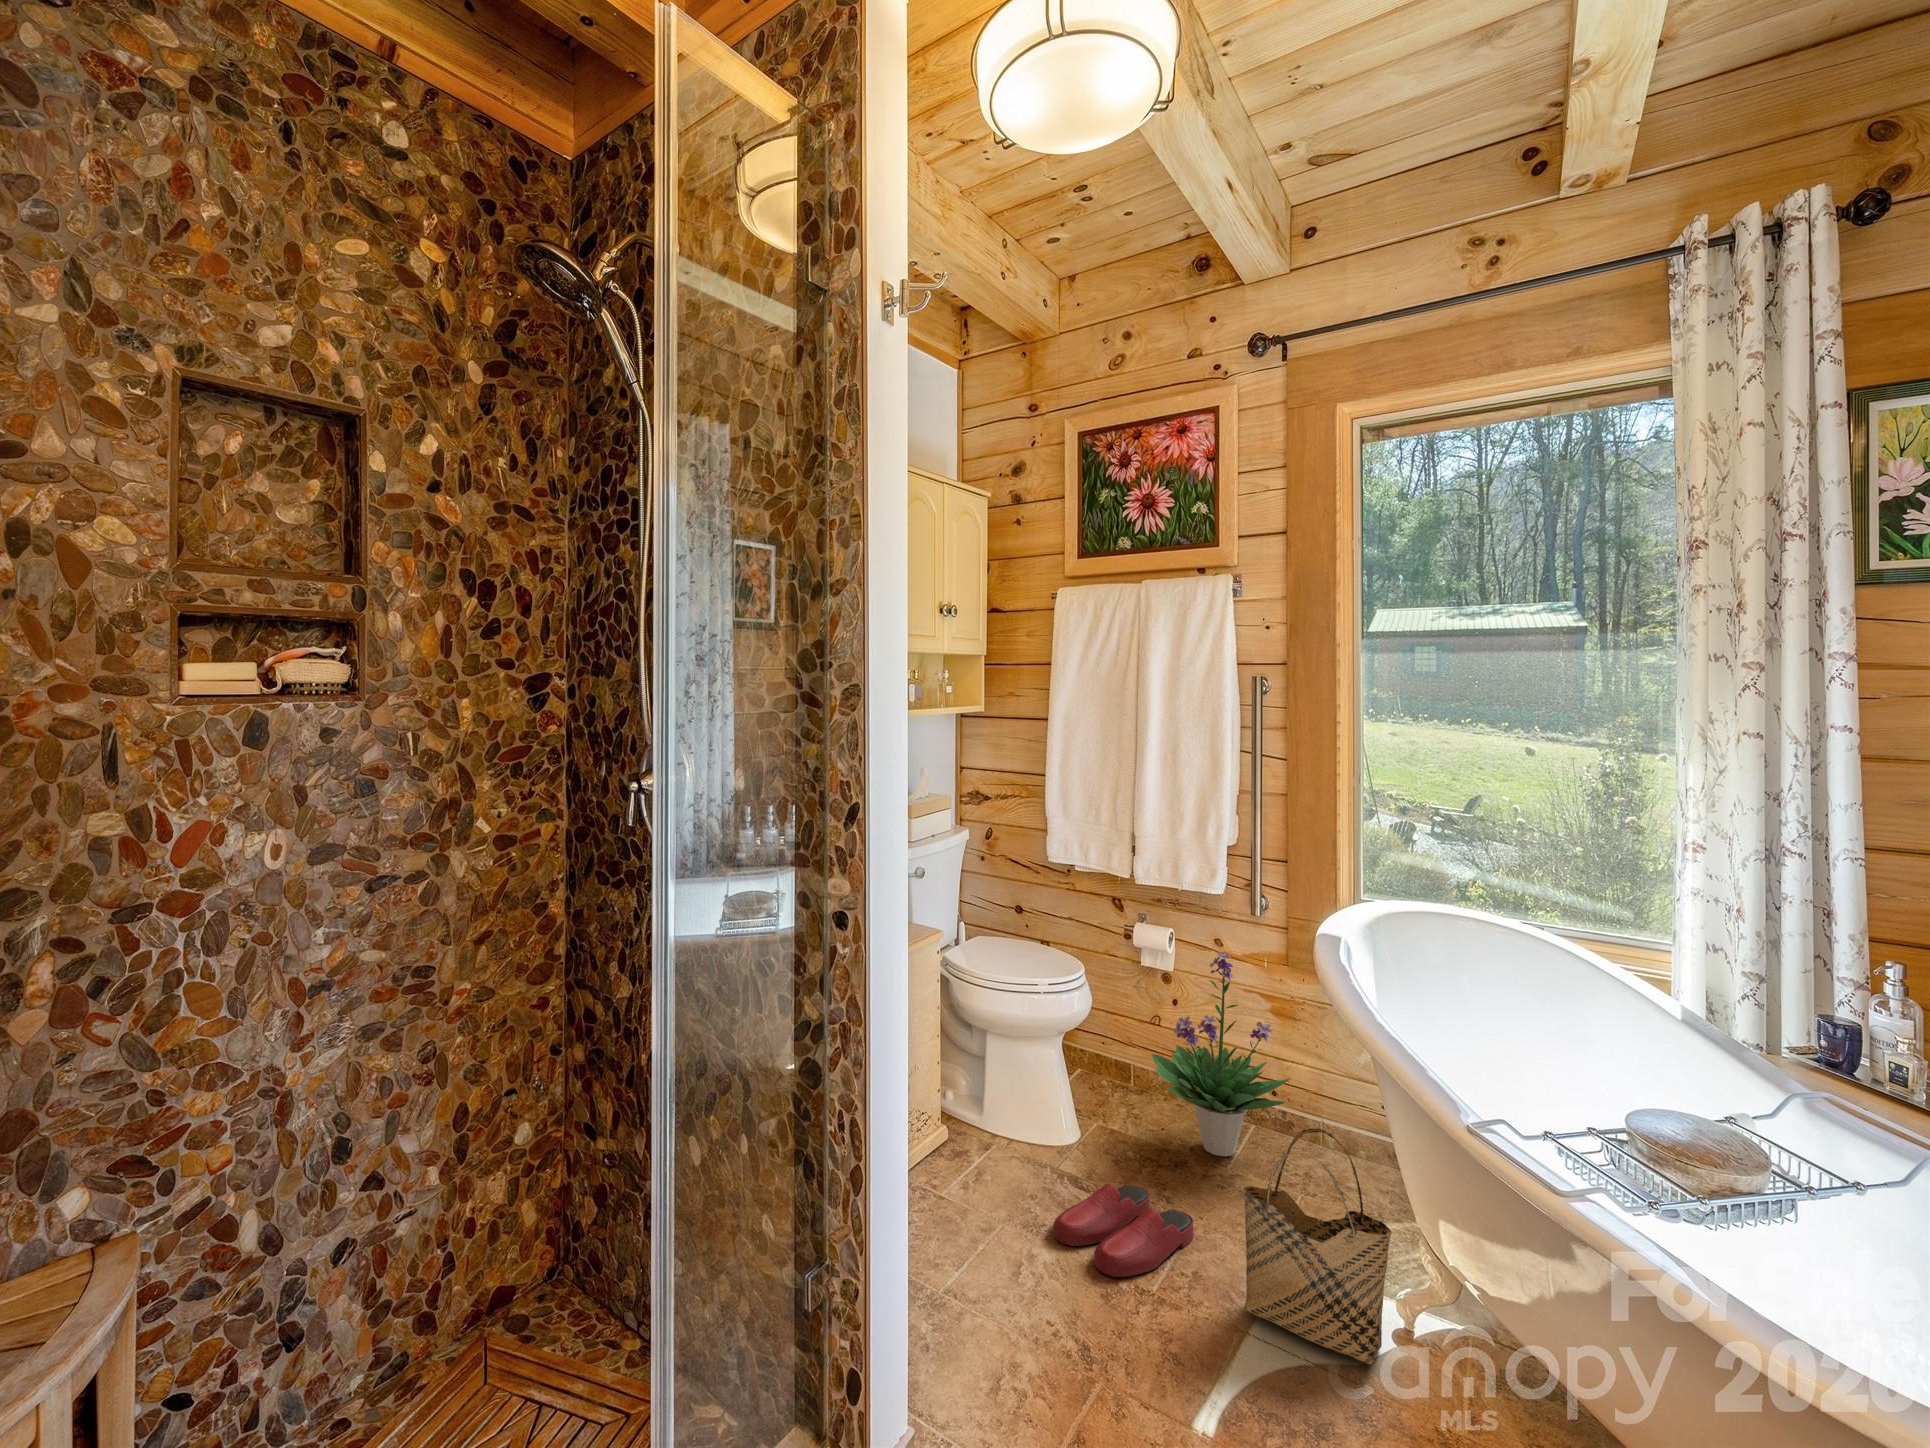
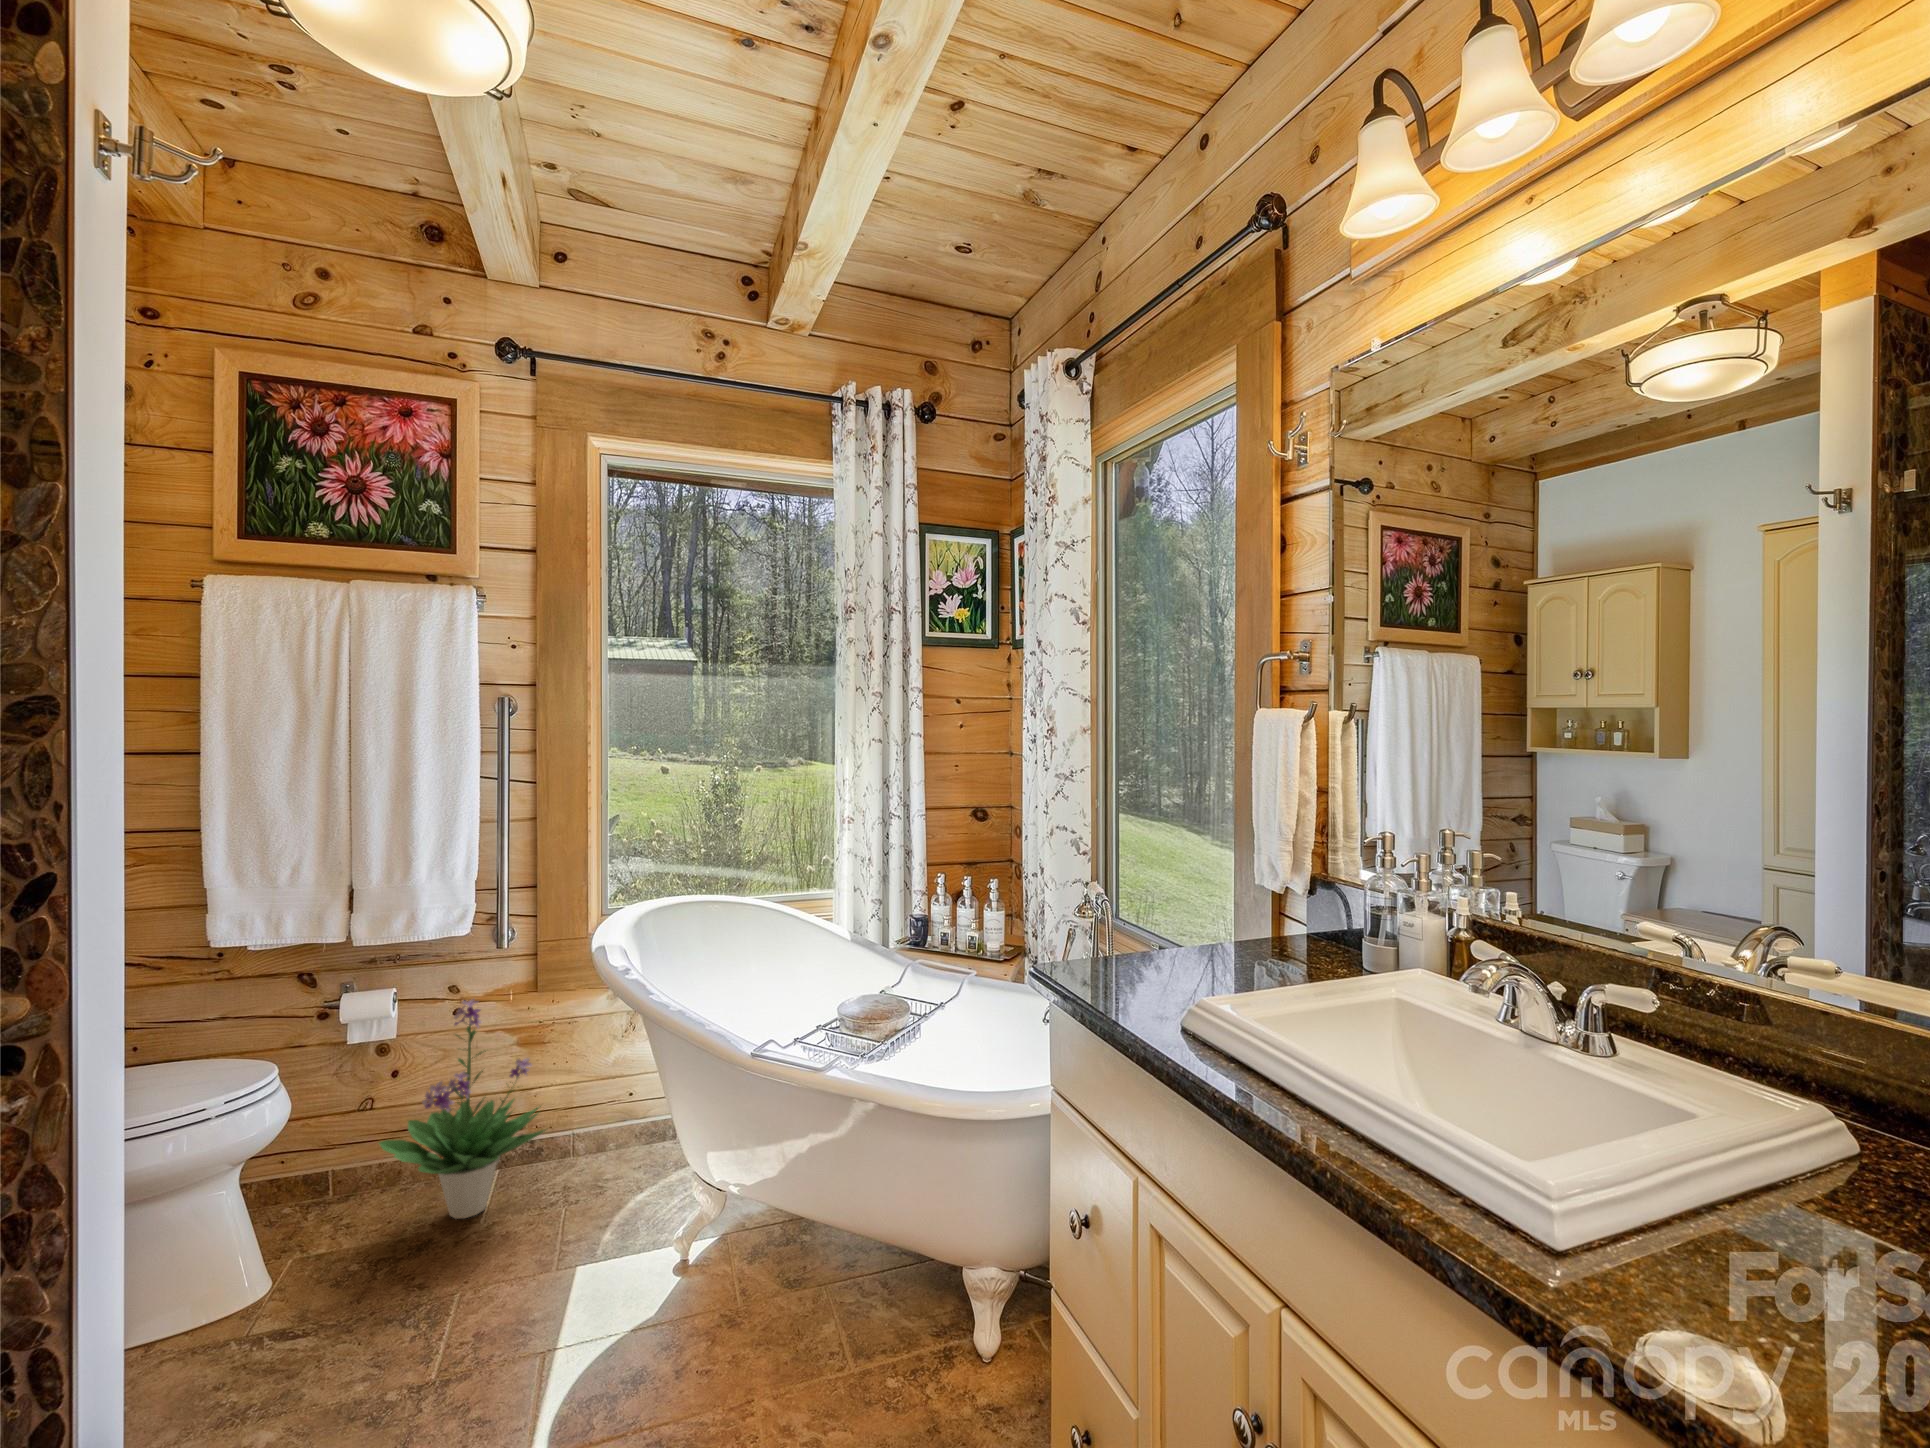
woven basket: present [1242,1129,1392,1364] -> none [550,1132,685,1339]
slippers: present [1053,1184,1193,1277] -> none [302,1288,477,1407]

